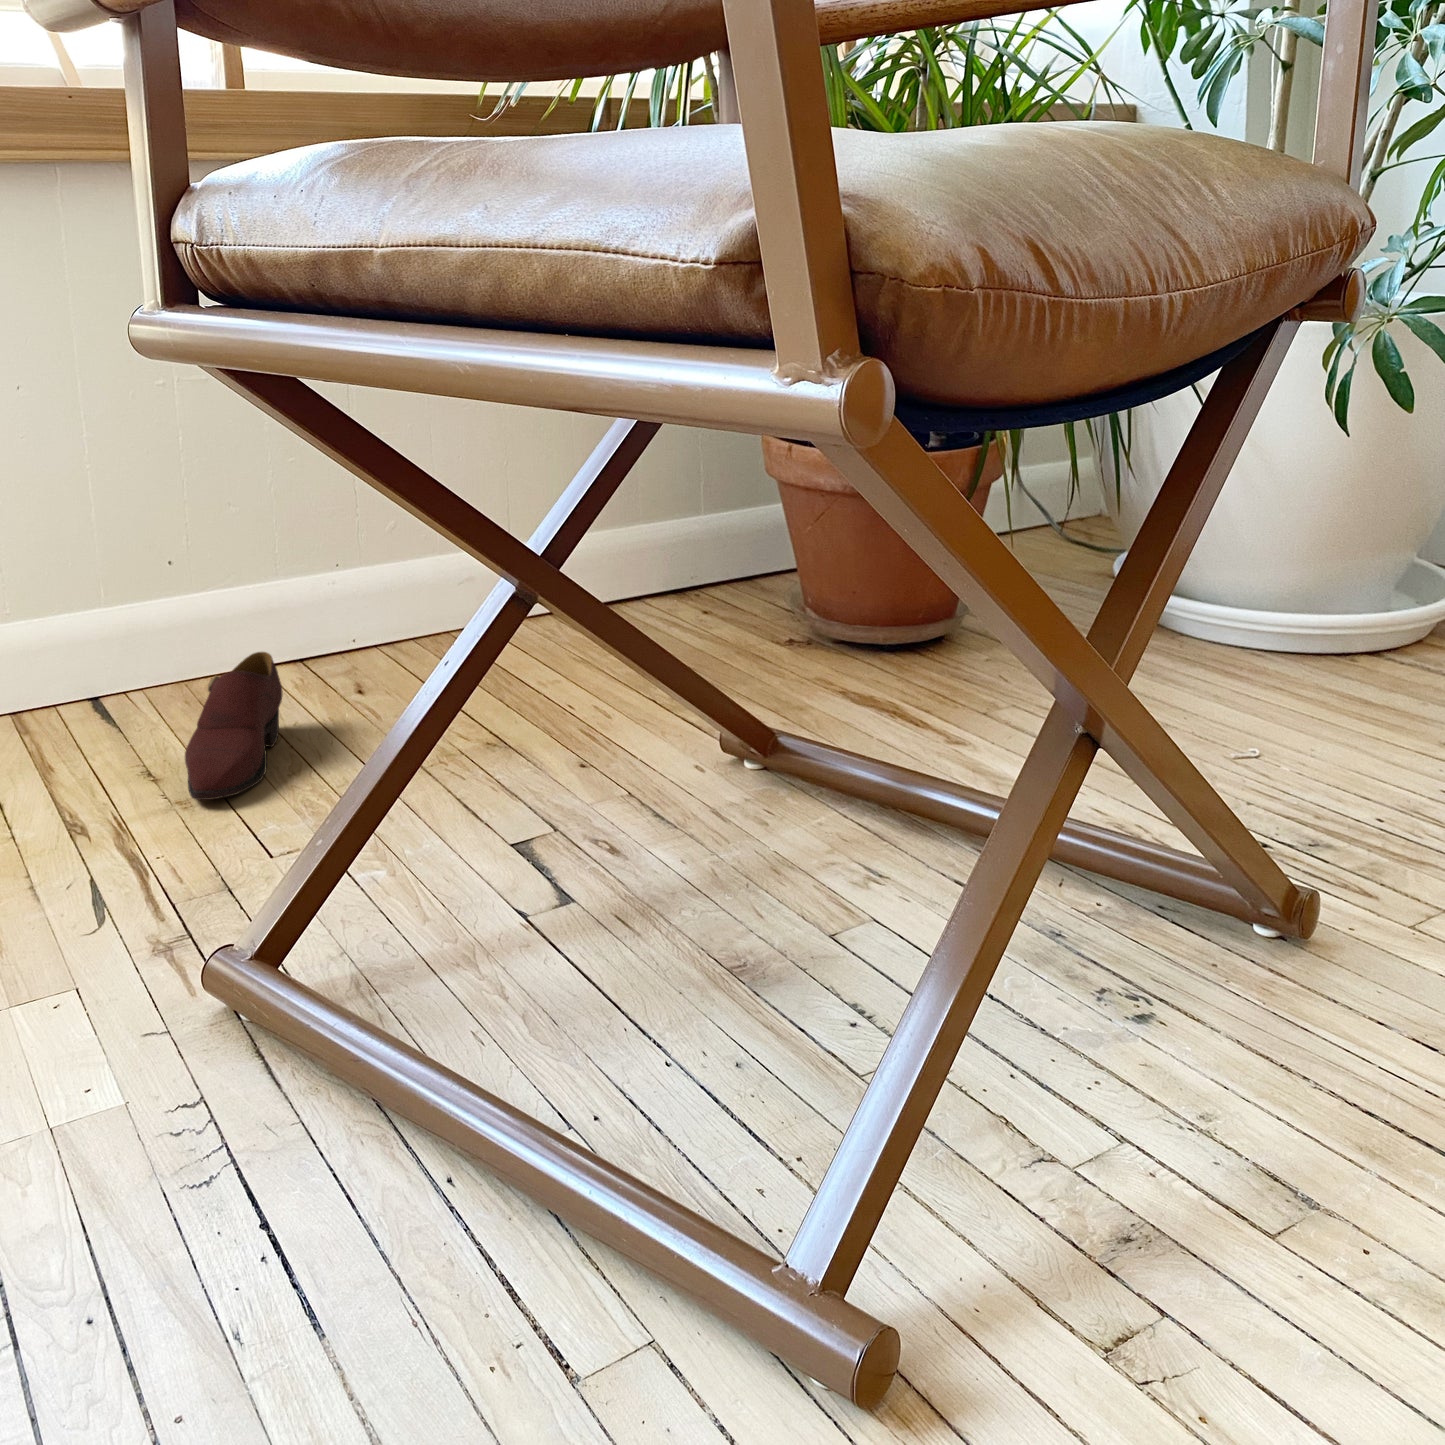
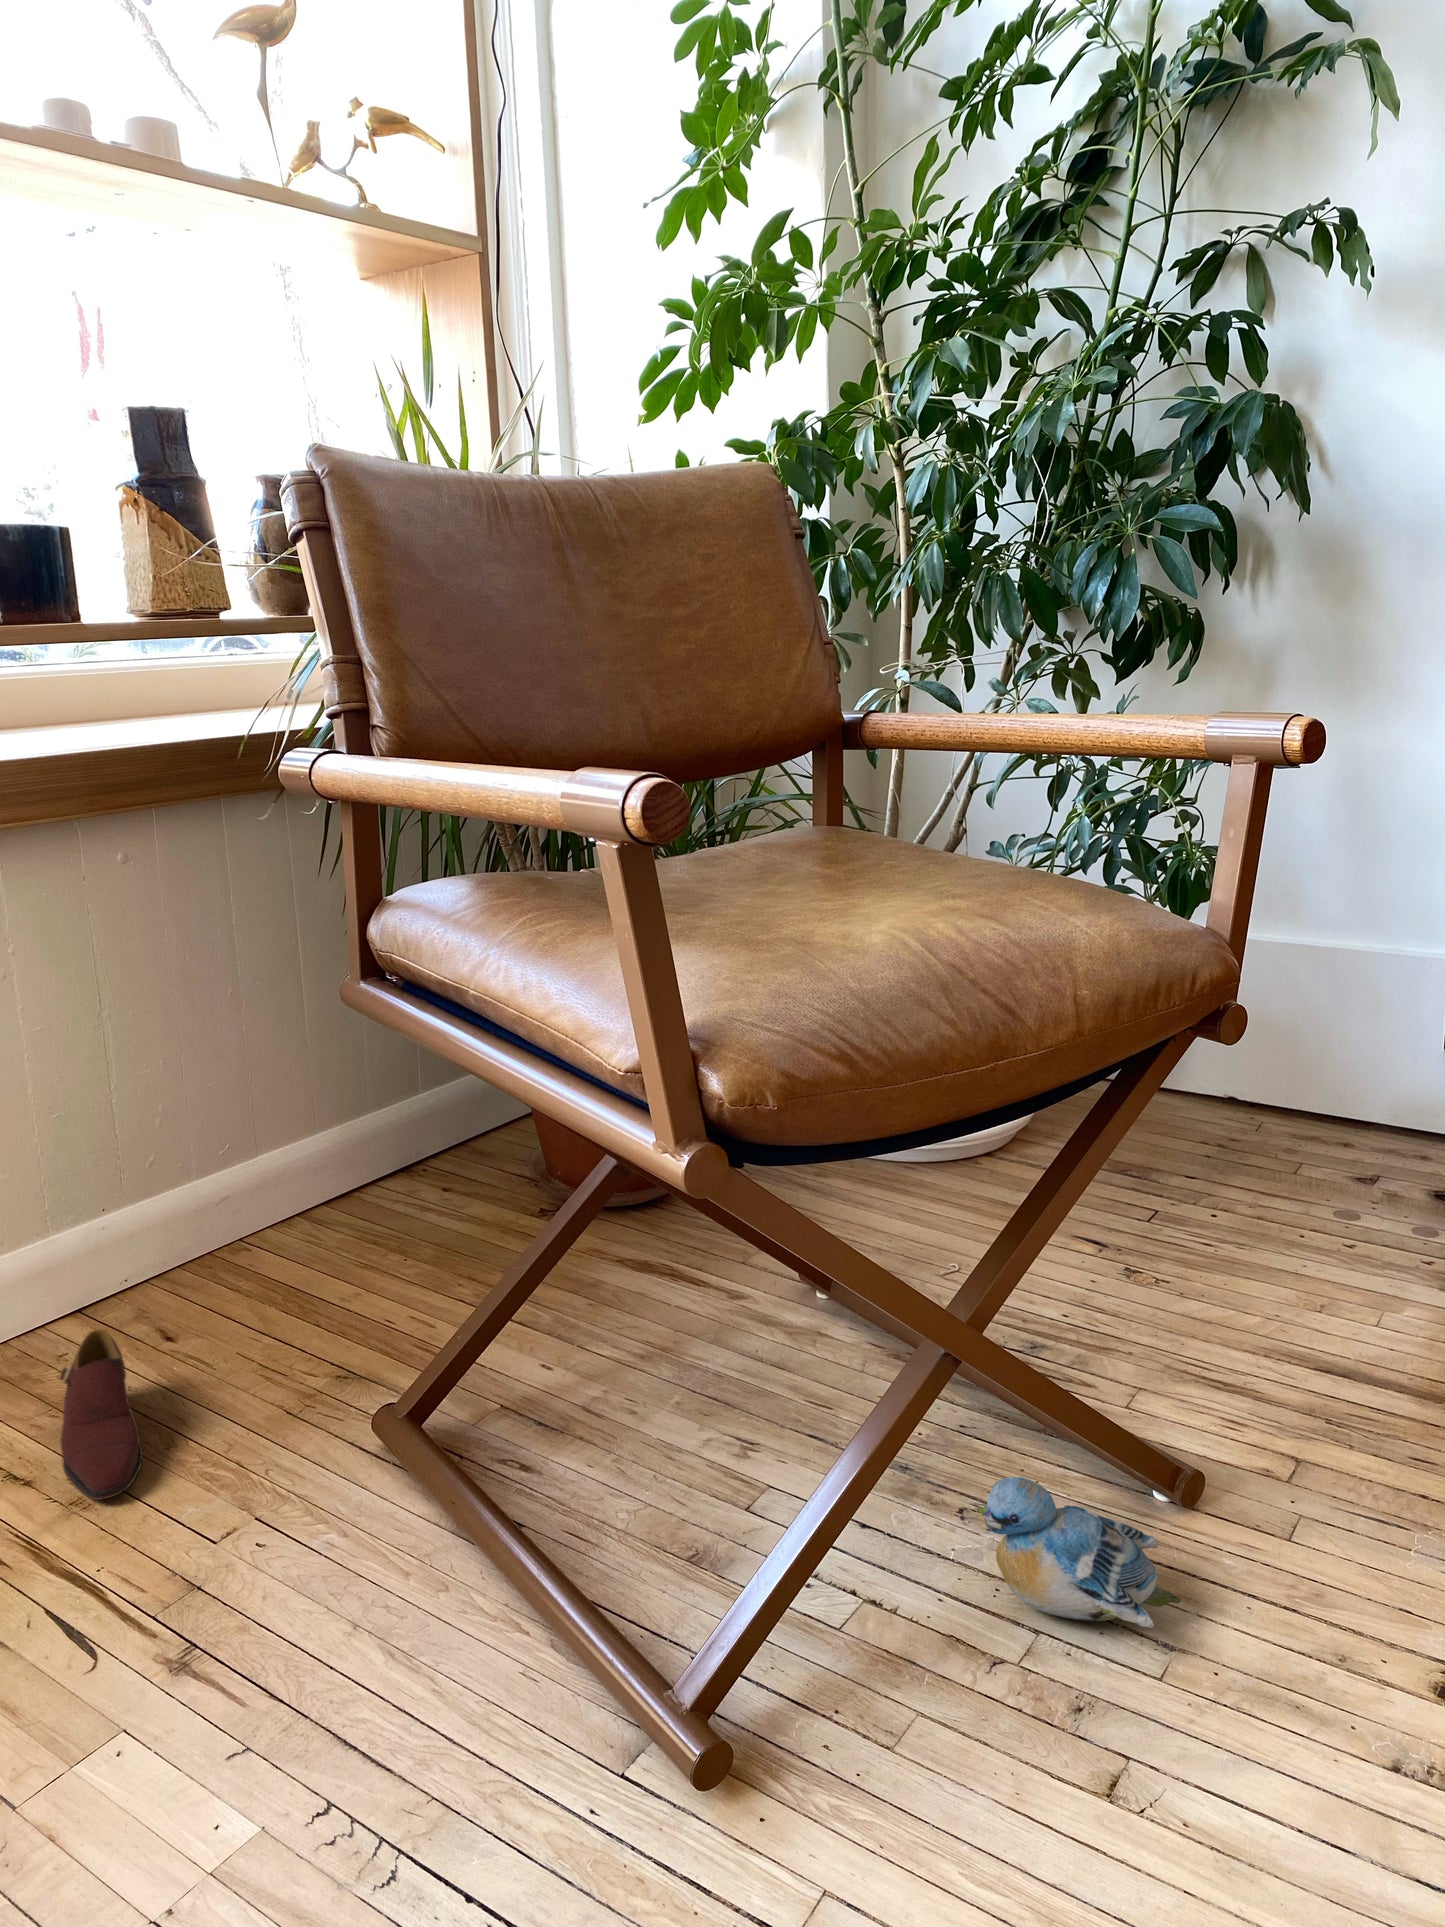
plush toy: none [1074,927,1343,1165] -> present [979,1477,1180,1629]

